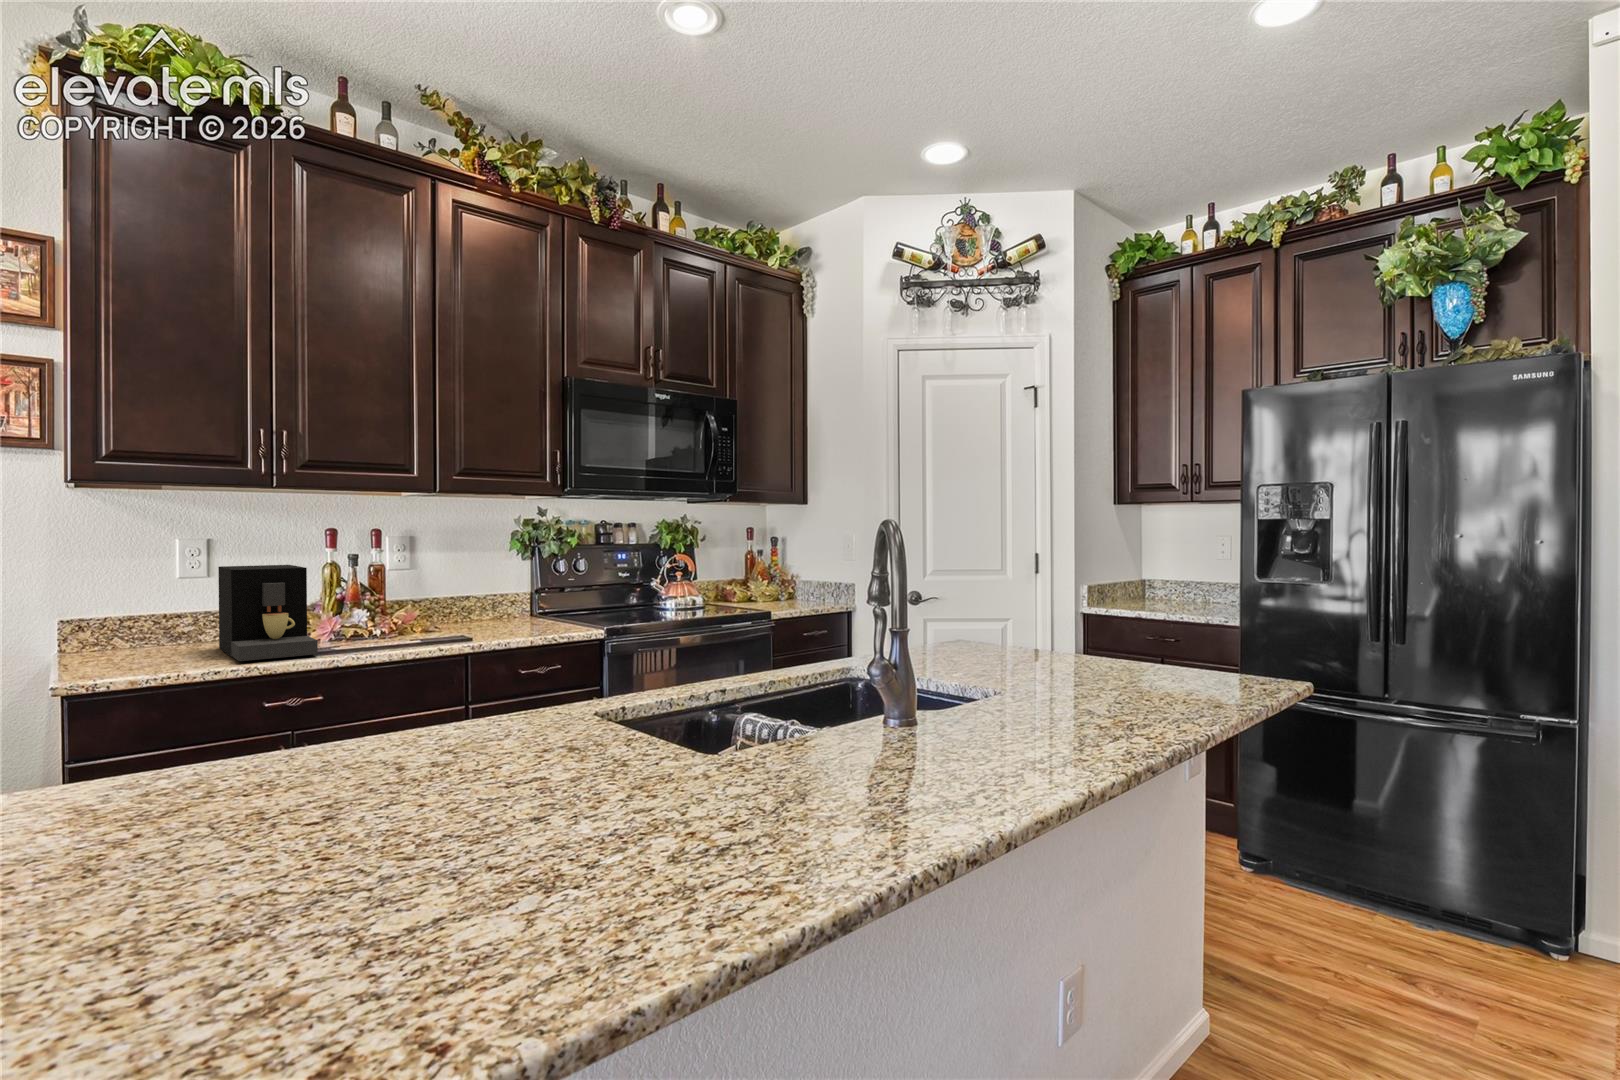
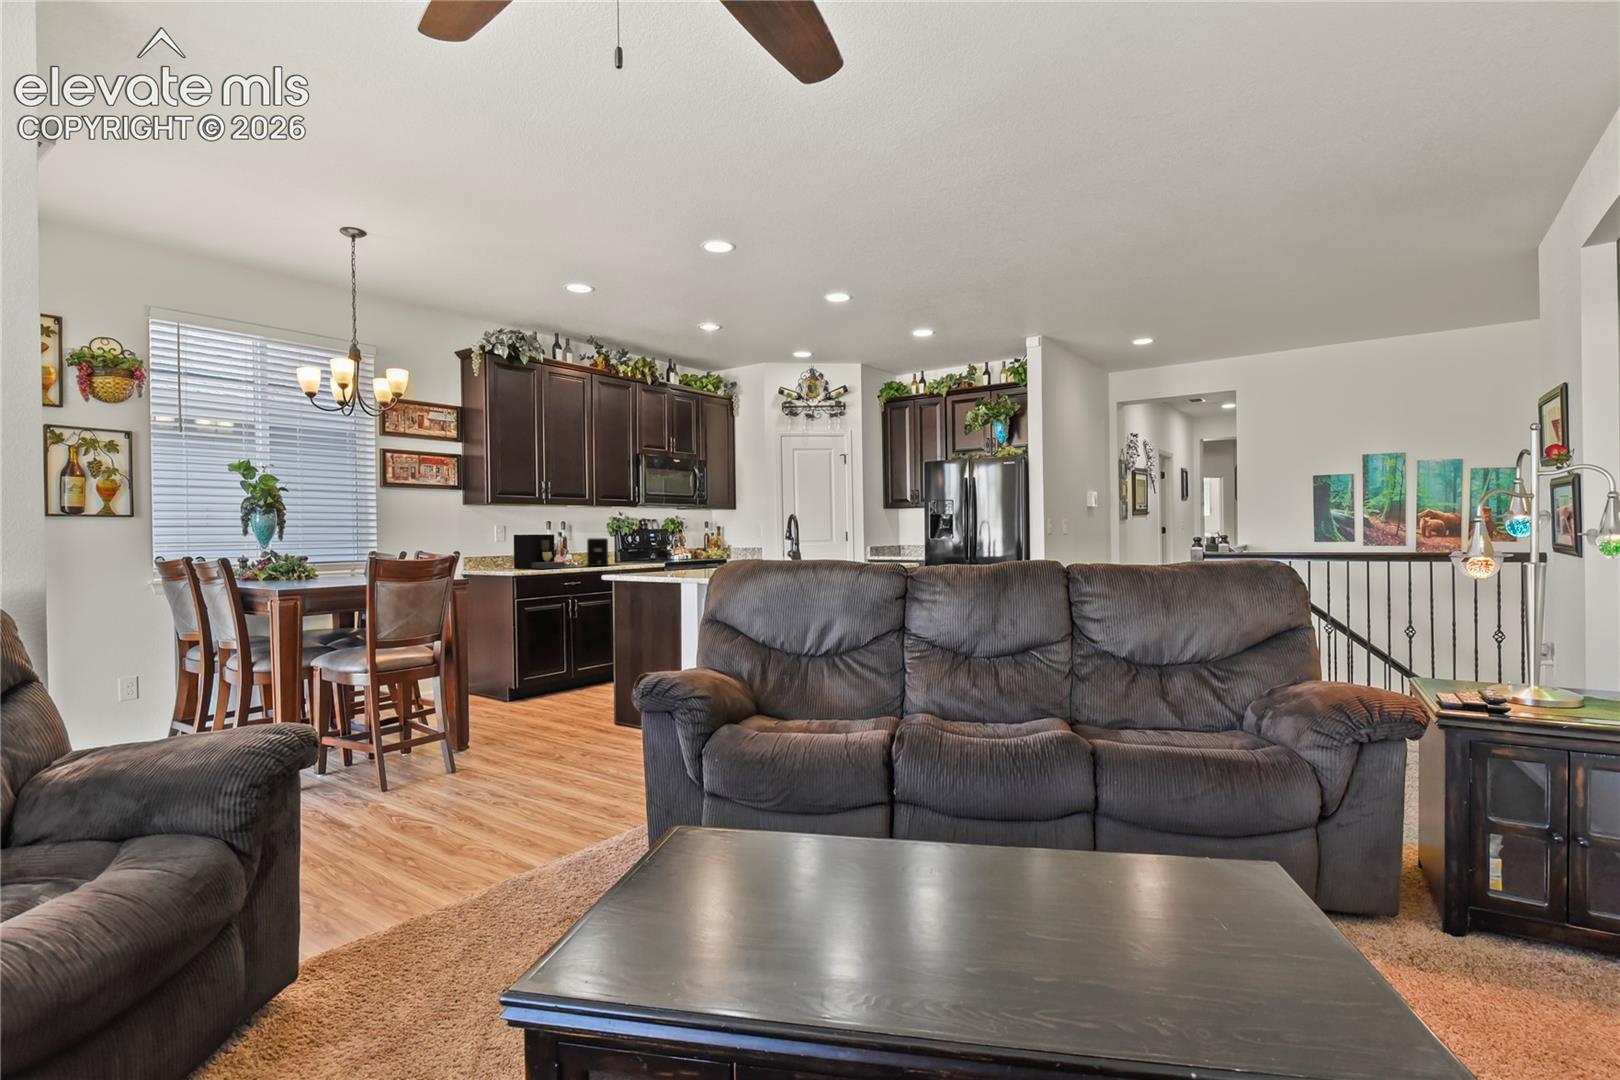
toaster: none [402,571,484,644] -> present [587,538,608,566]

